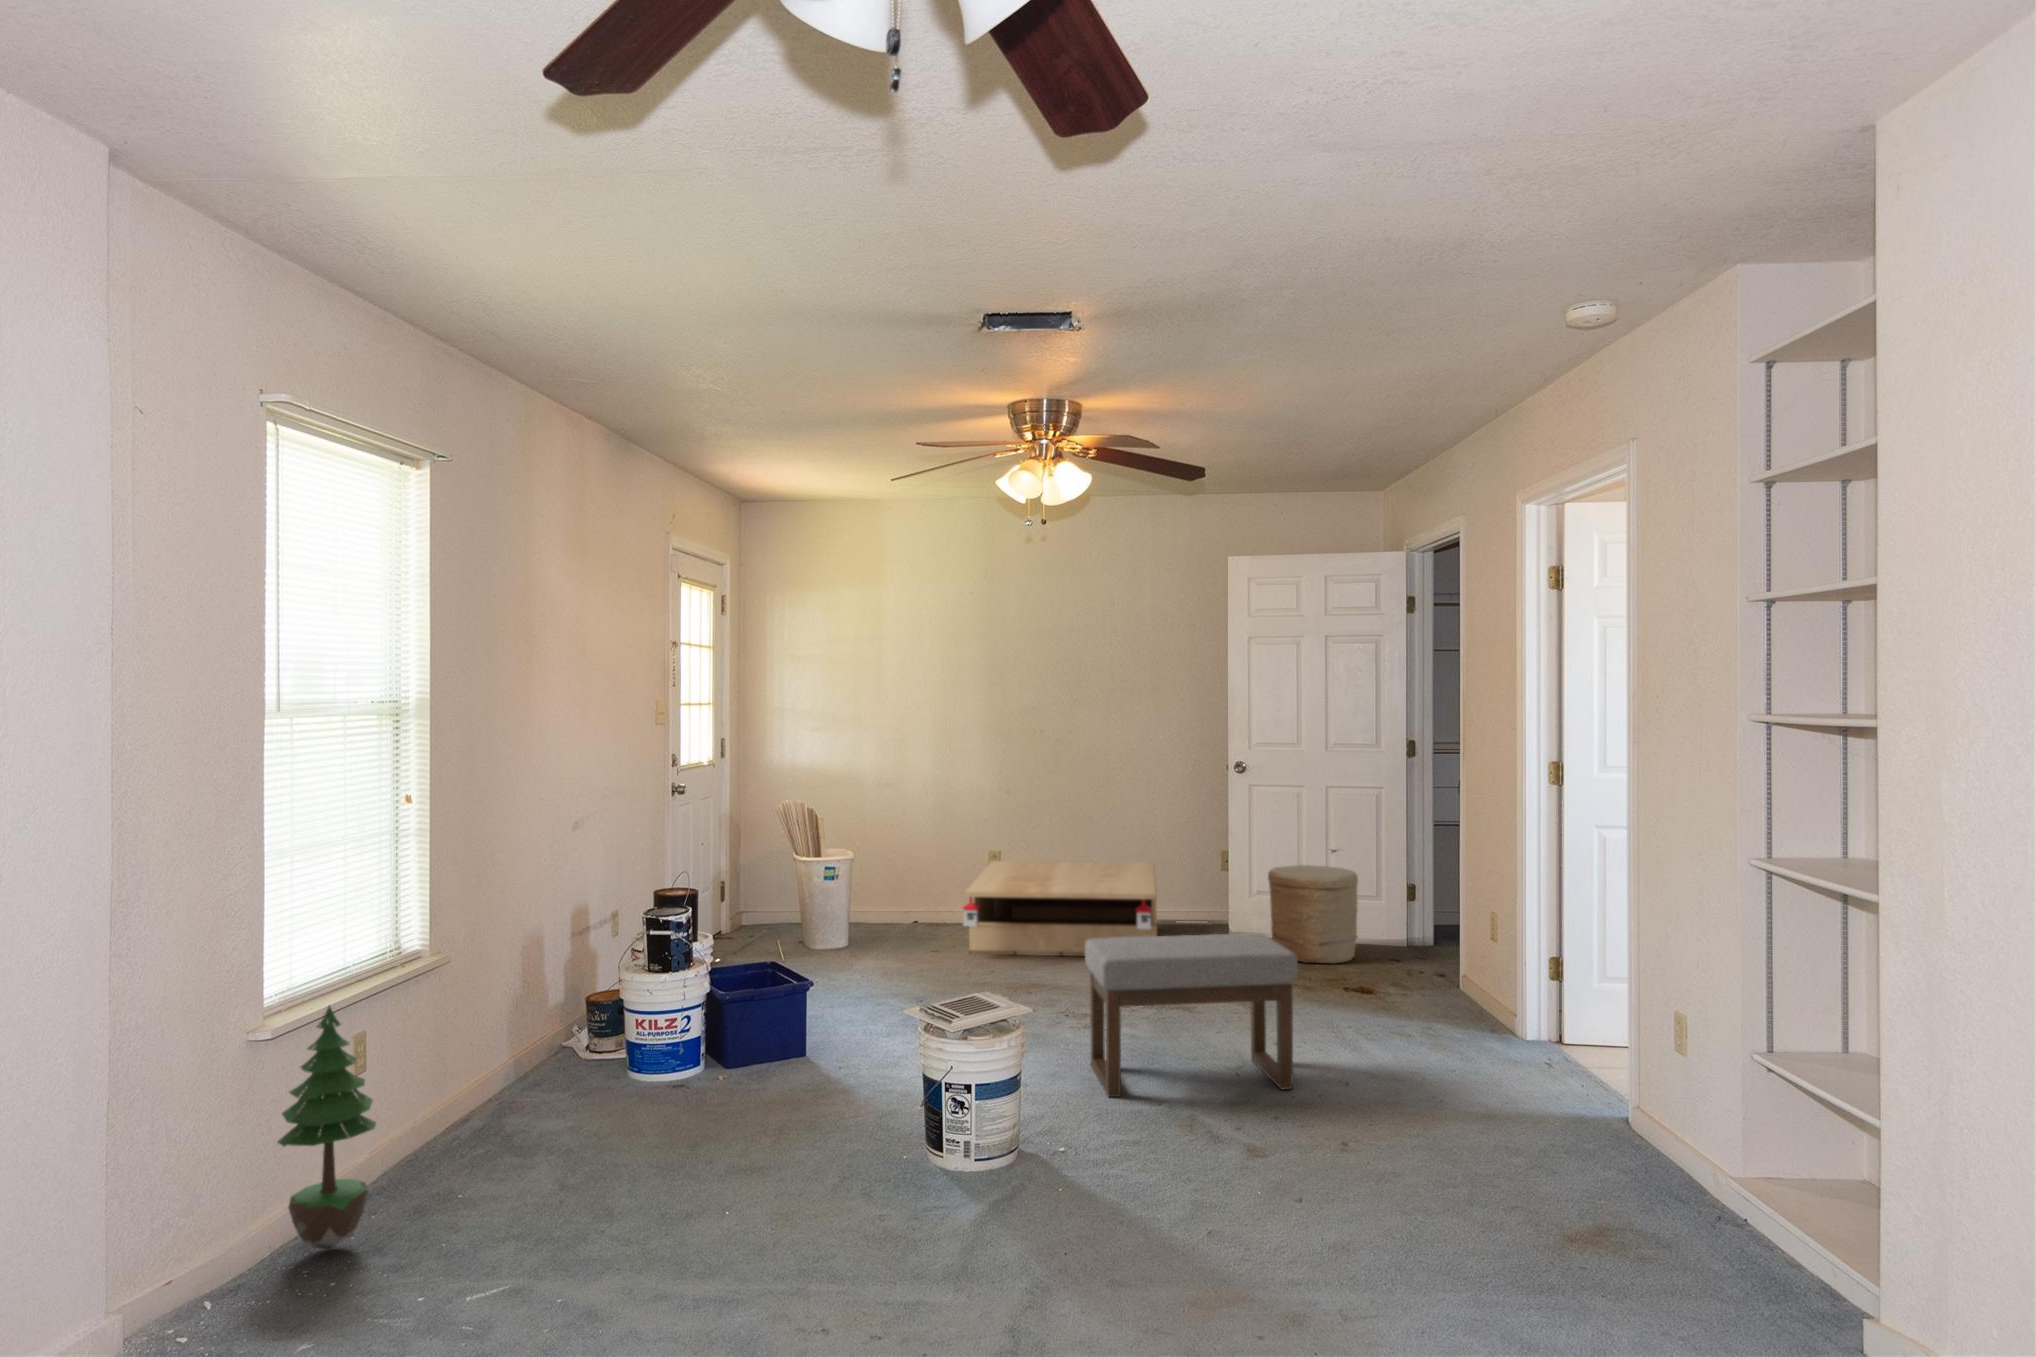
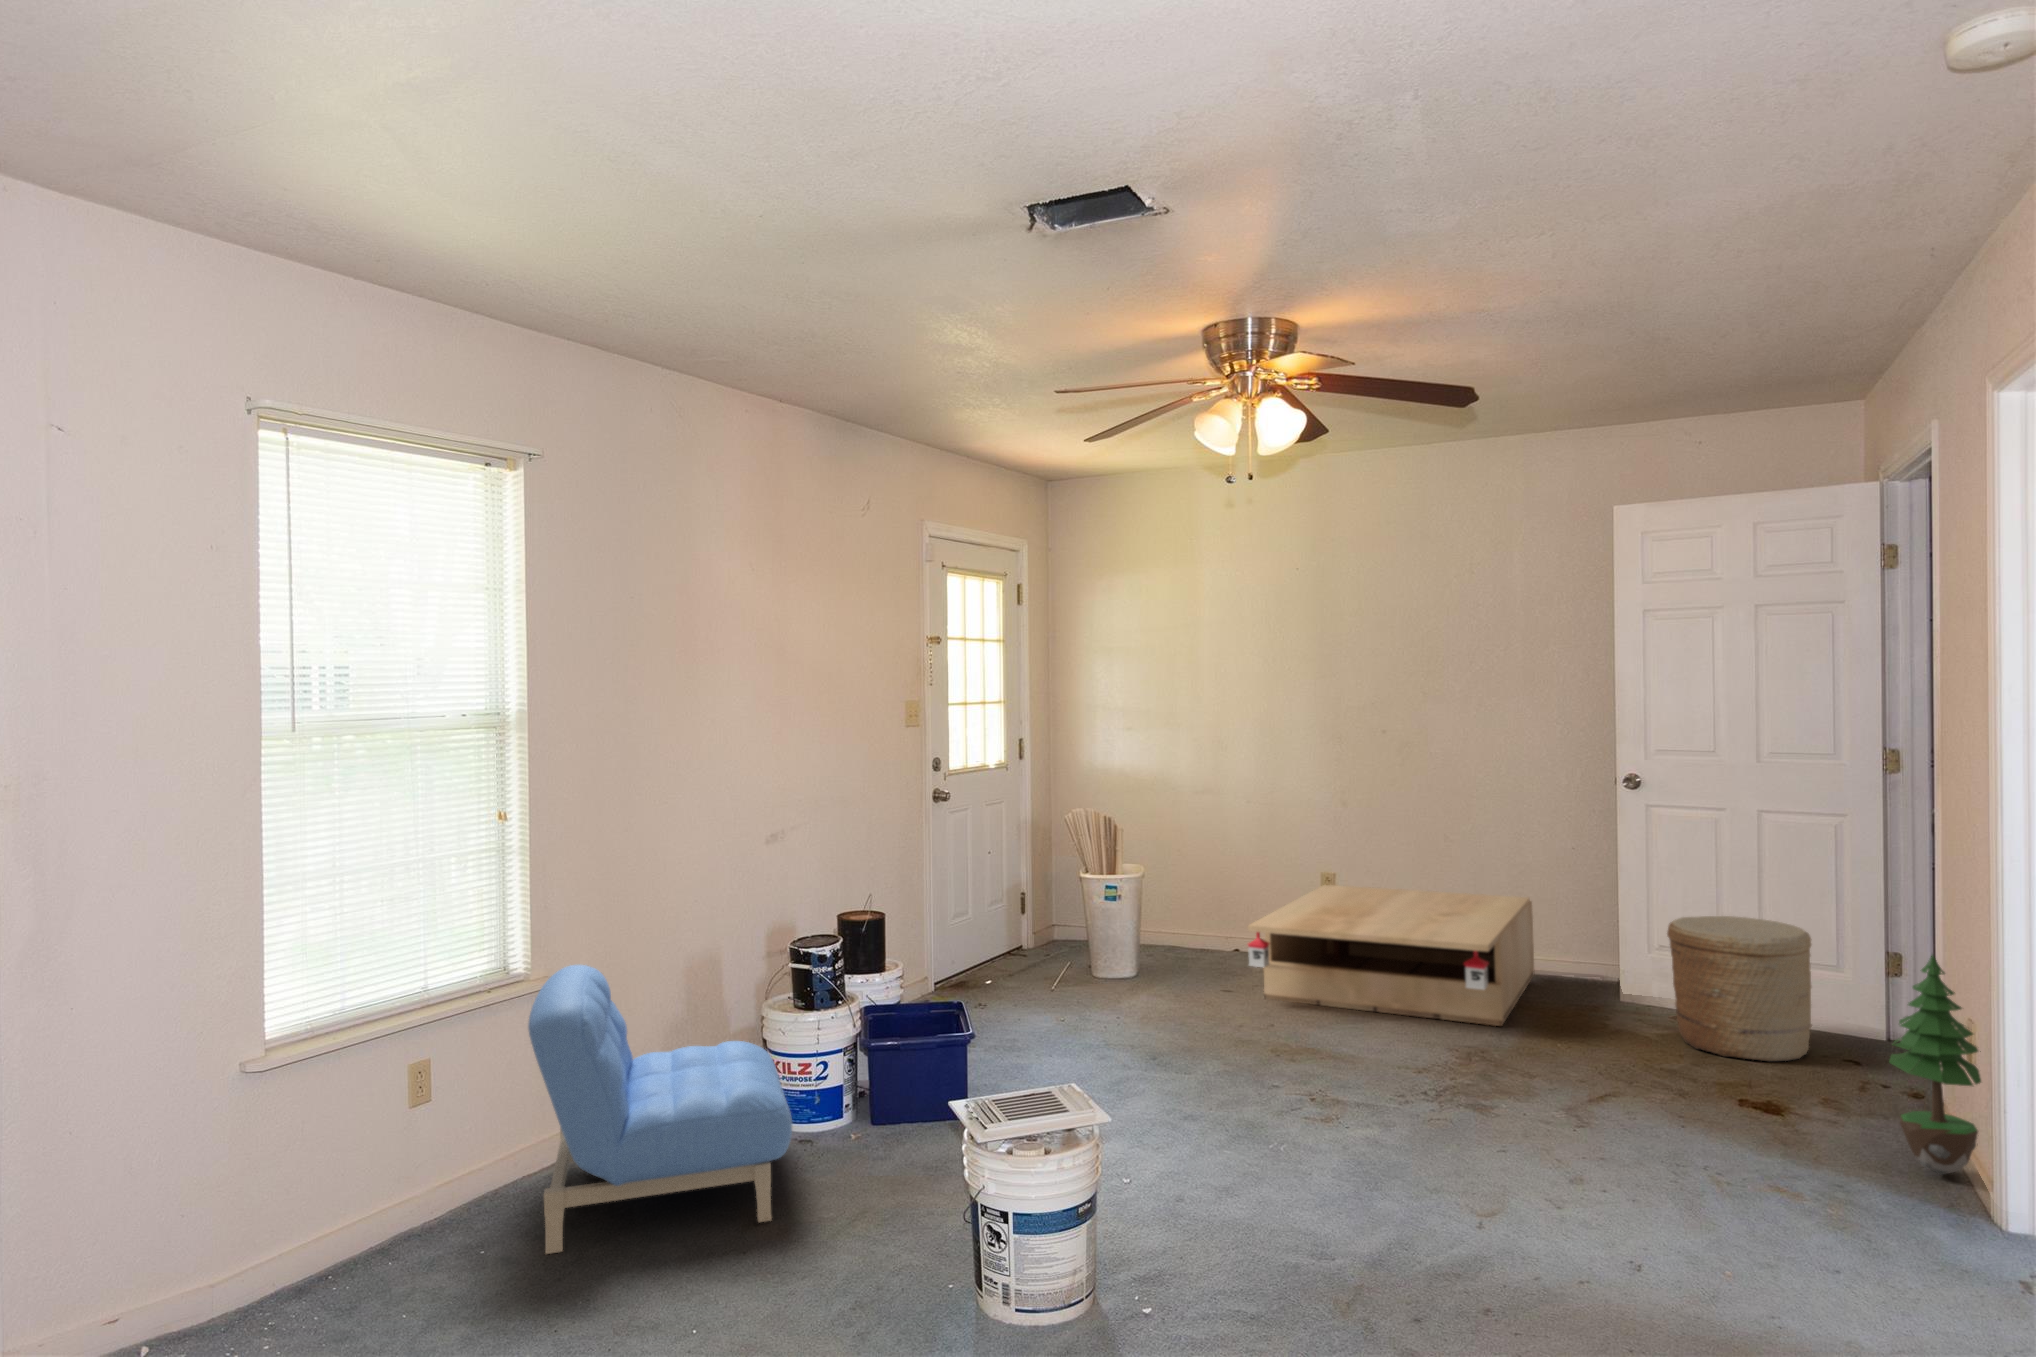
ottoman: present [1085,934,1298,1097] -> none [1268,1014,1567,1272]
armchair: none [450,941,722,1193] -> present [528,965,792,1254]
potted tree: present [278,1006,376,1251] -> present [1889,955,1981,1175]

